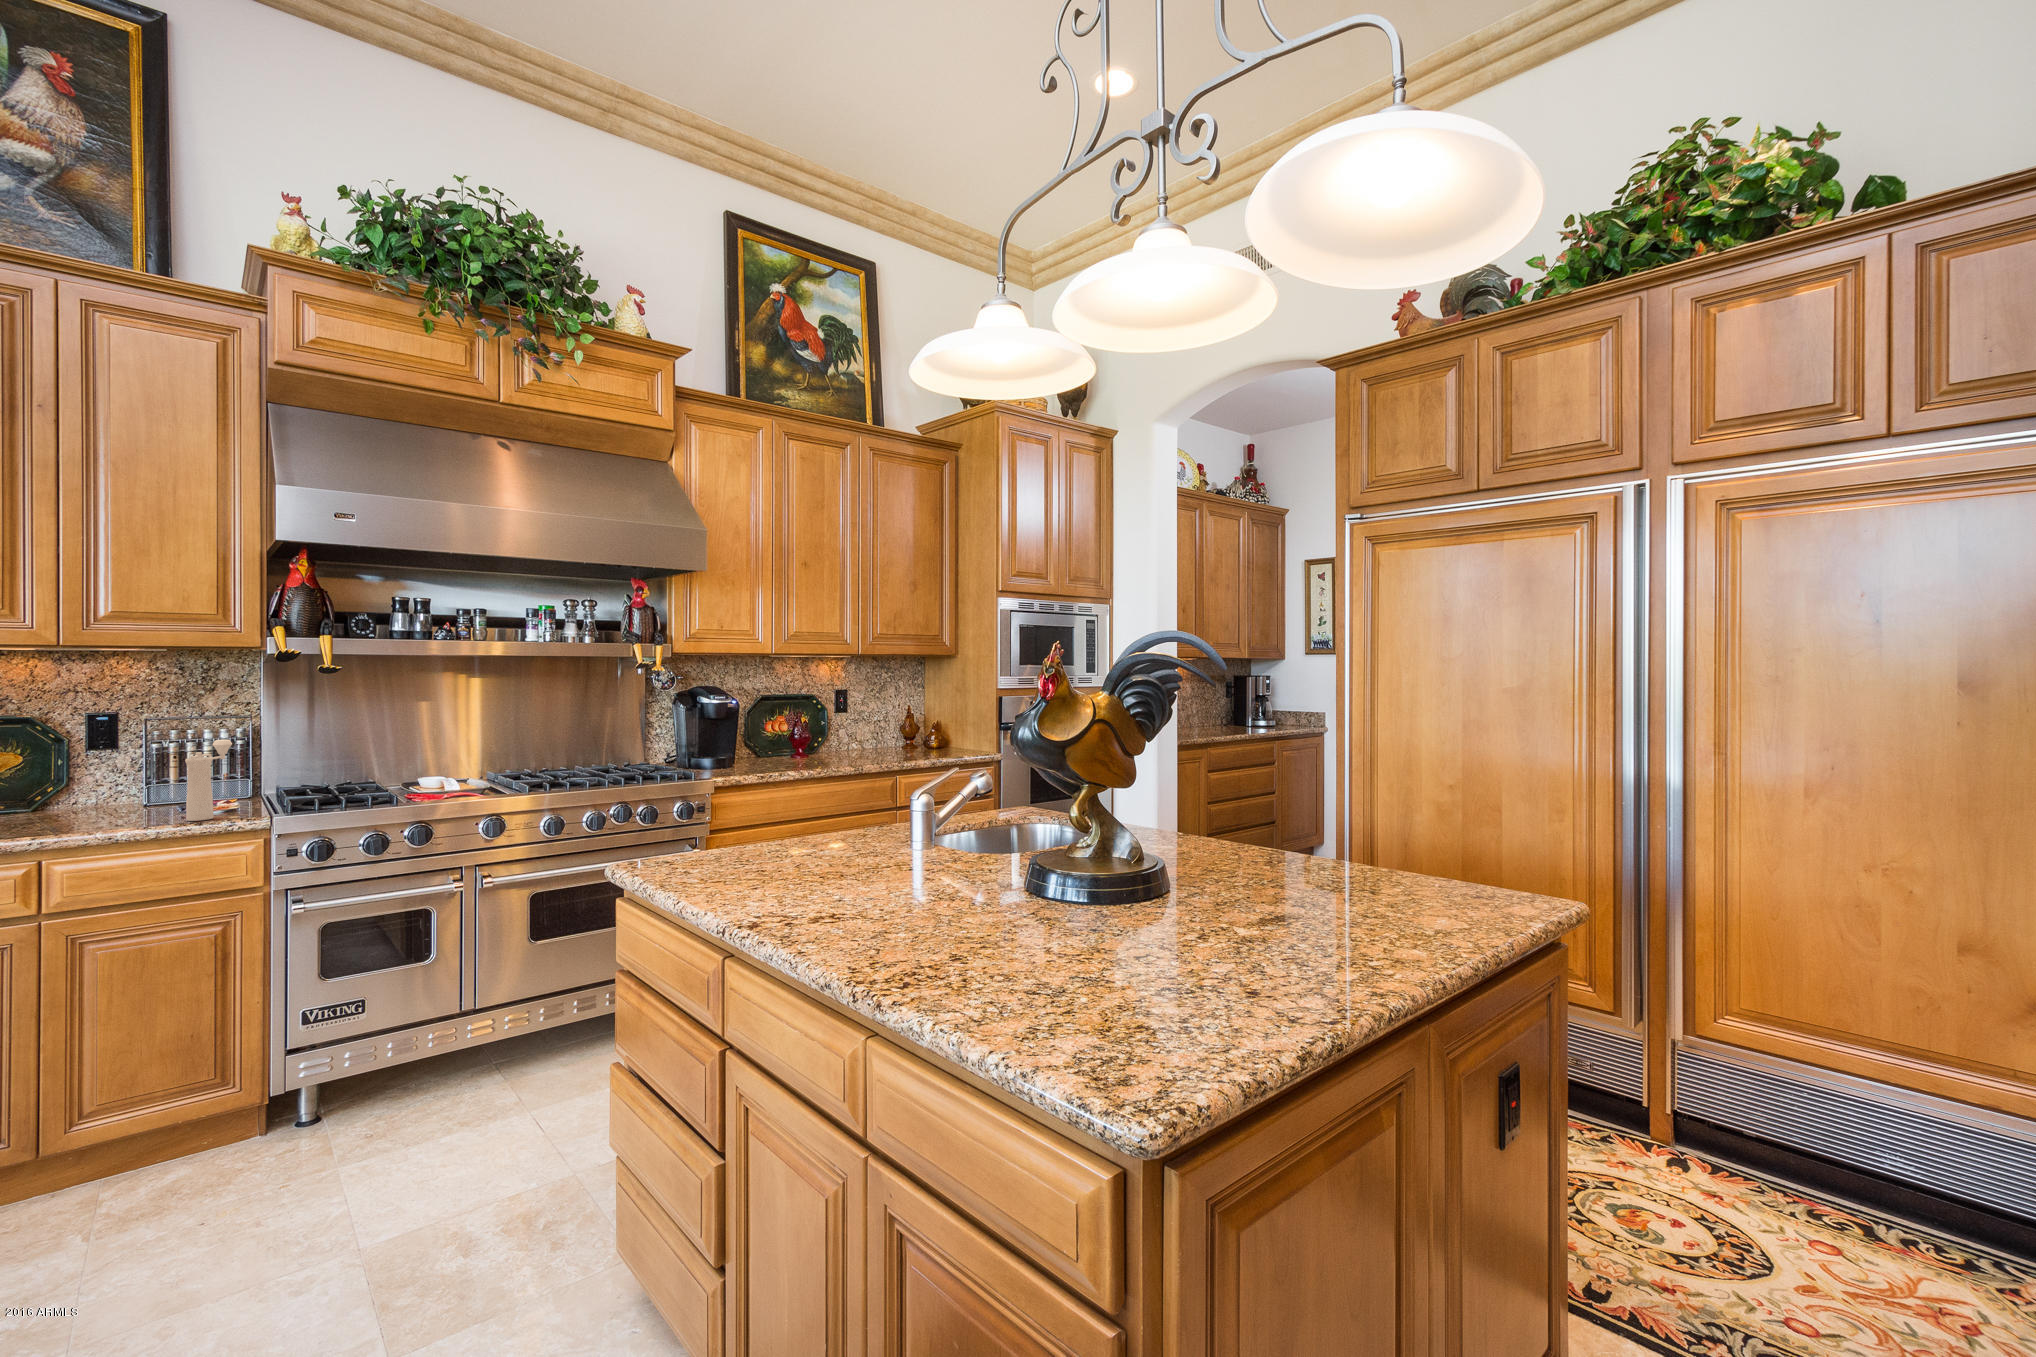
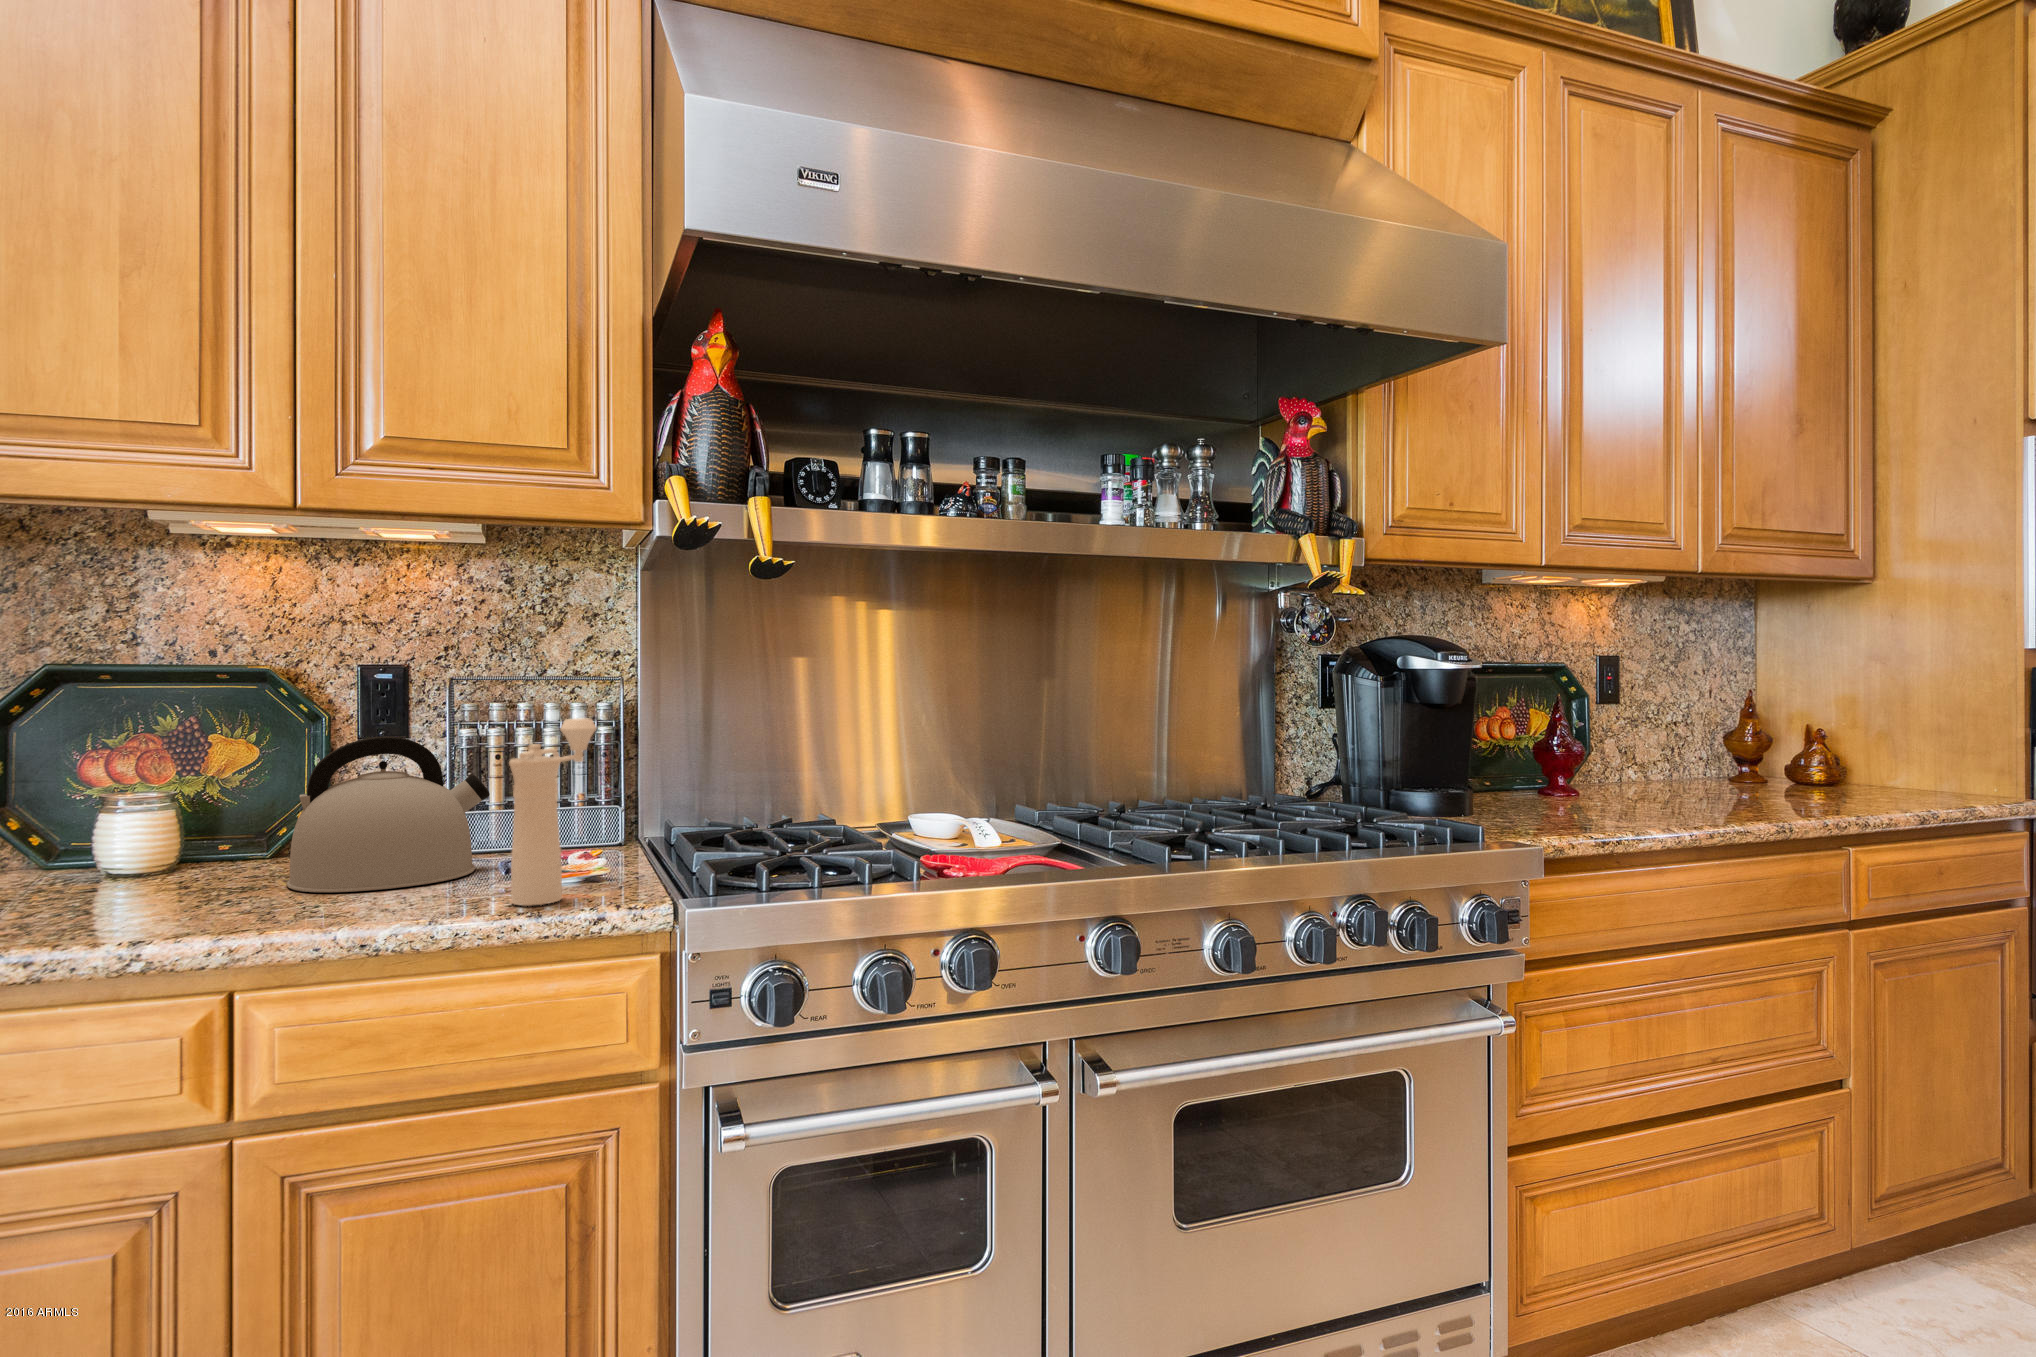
kettle: none [55,750,172,822] -> present [287,737,490,892]

